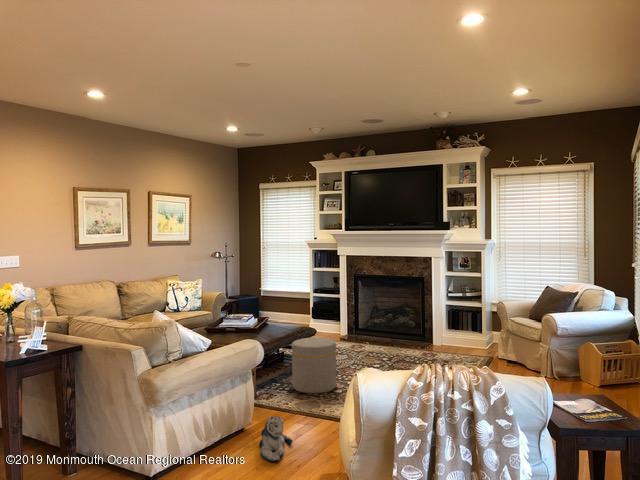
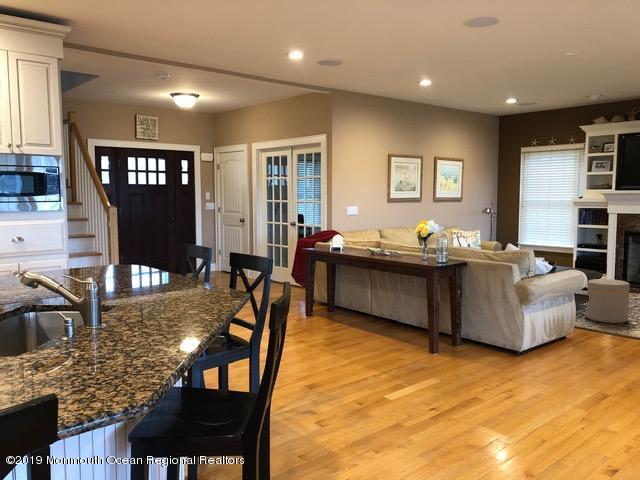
plush toy: present [259,416,292,462] -> none [585,325,613,355]

